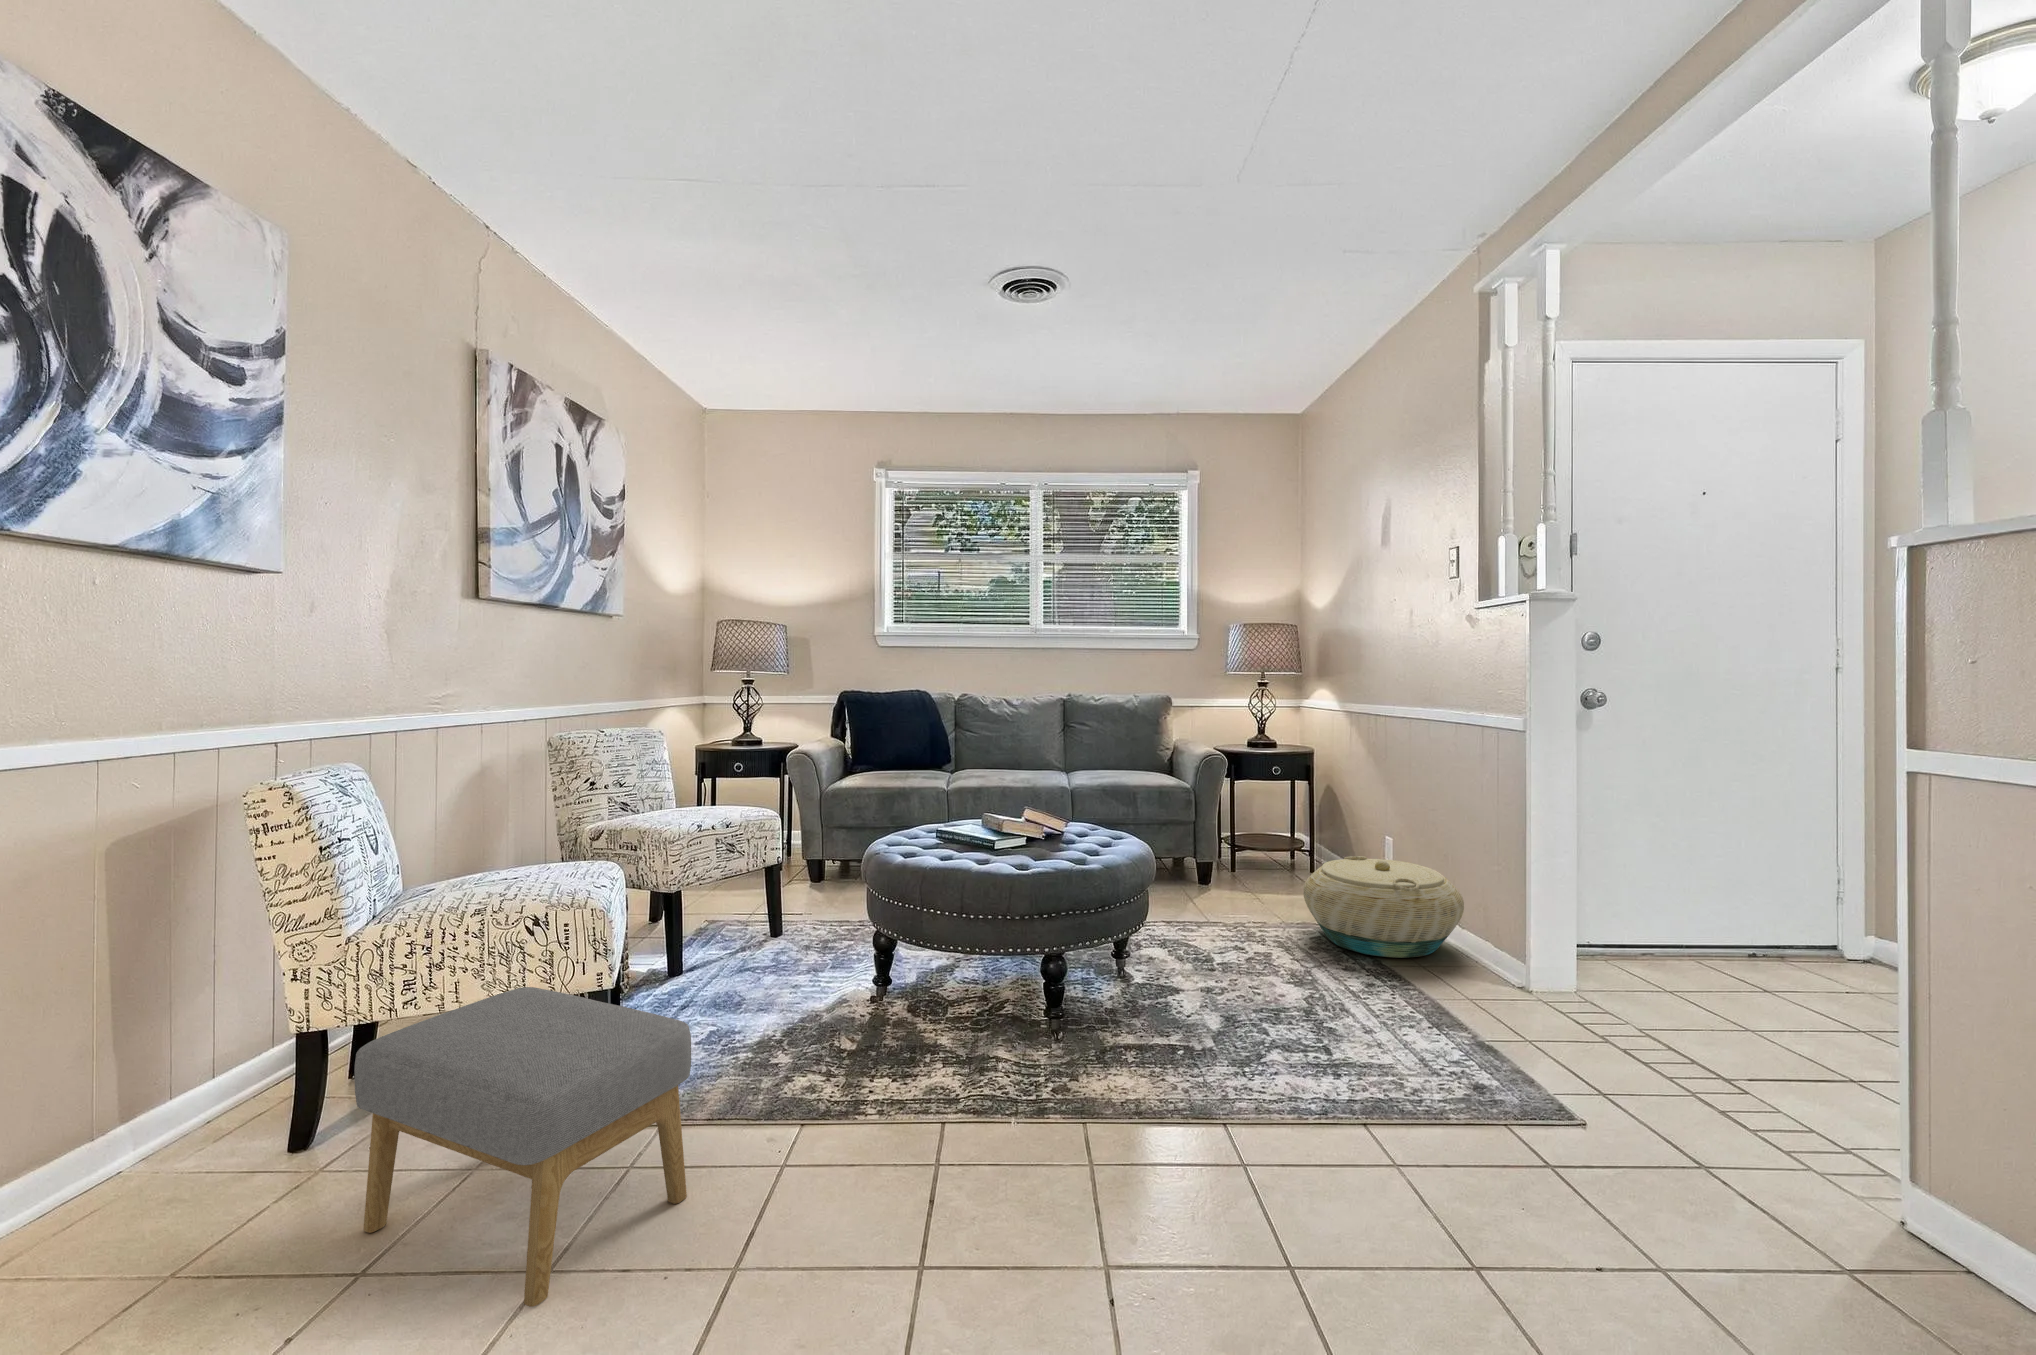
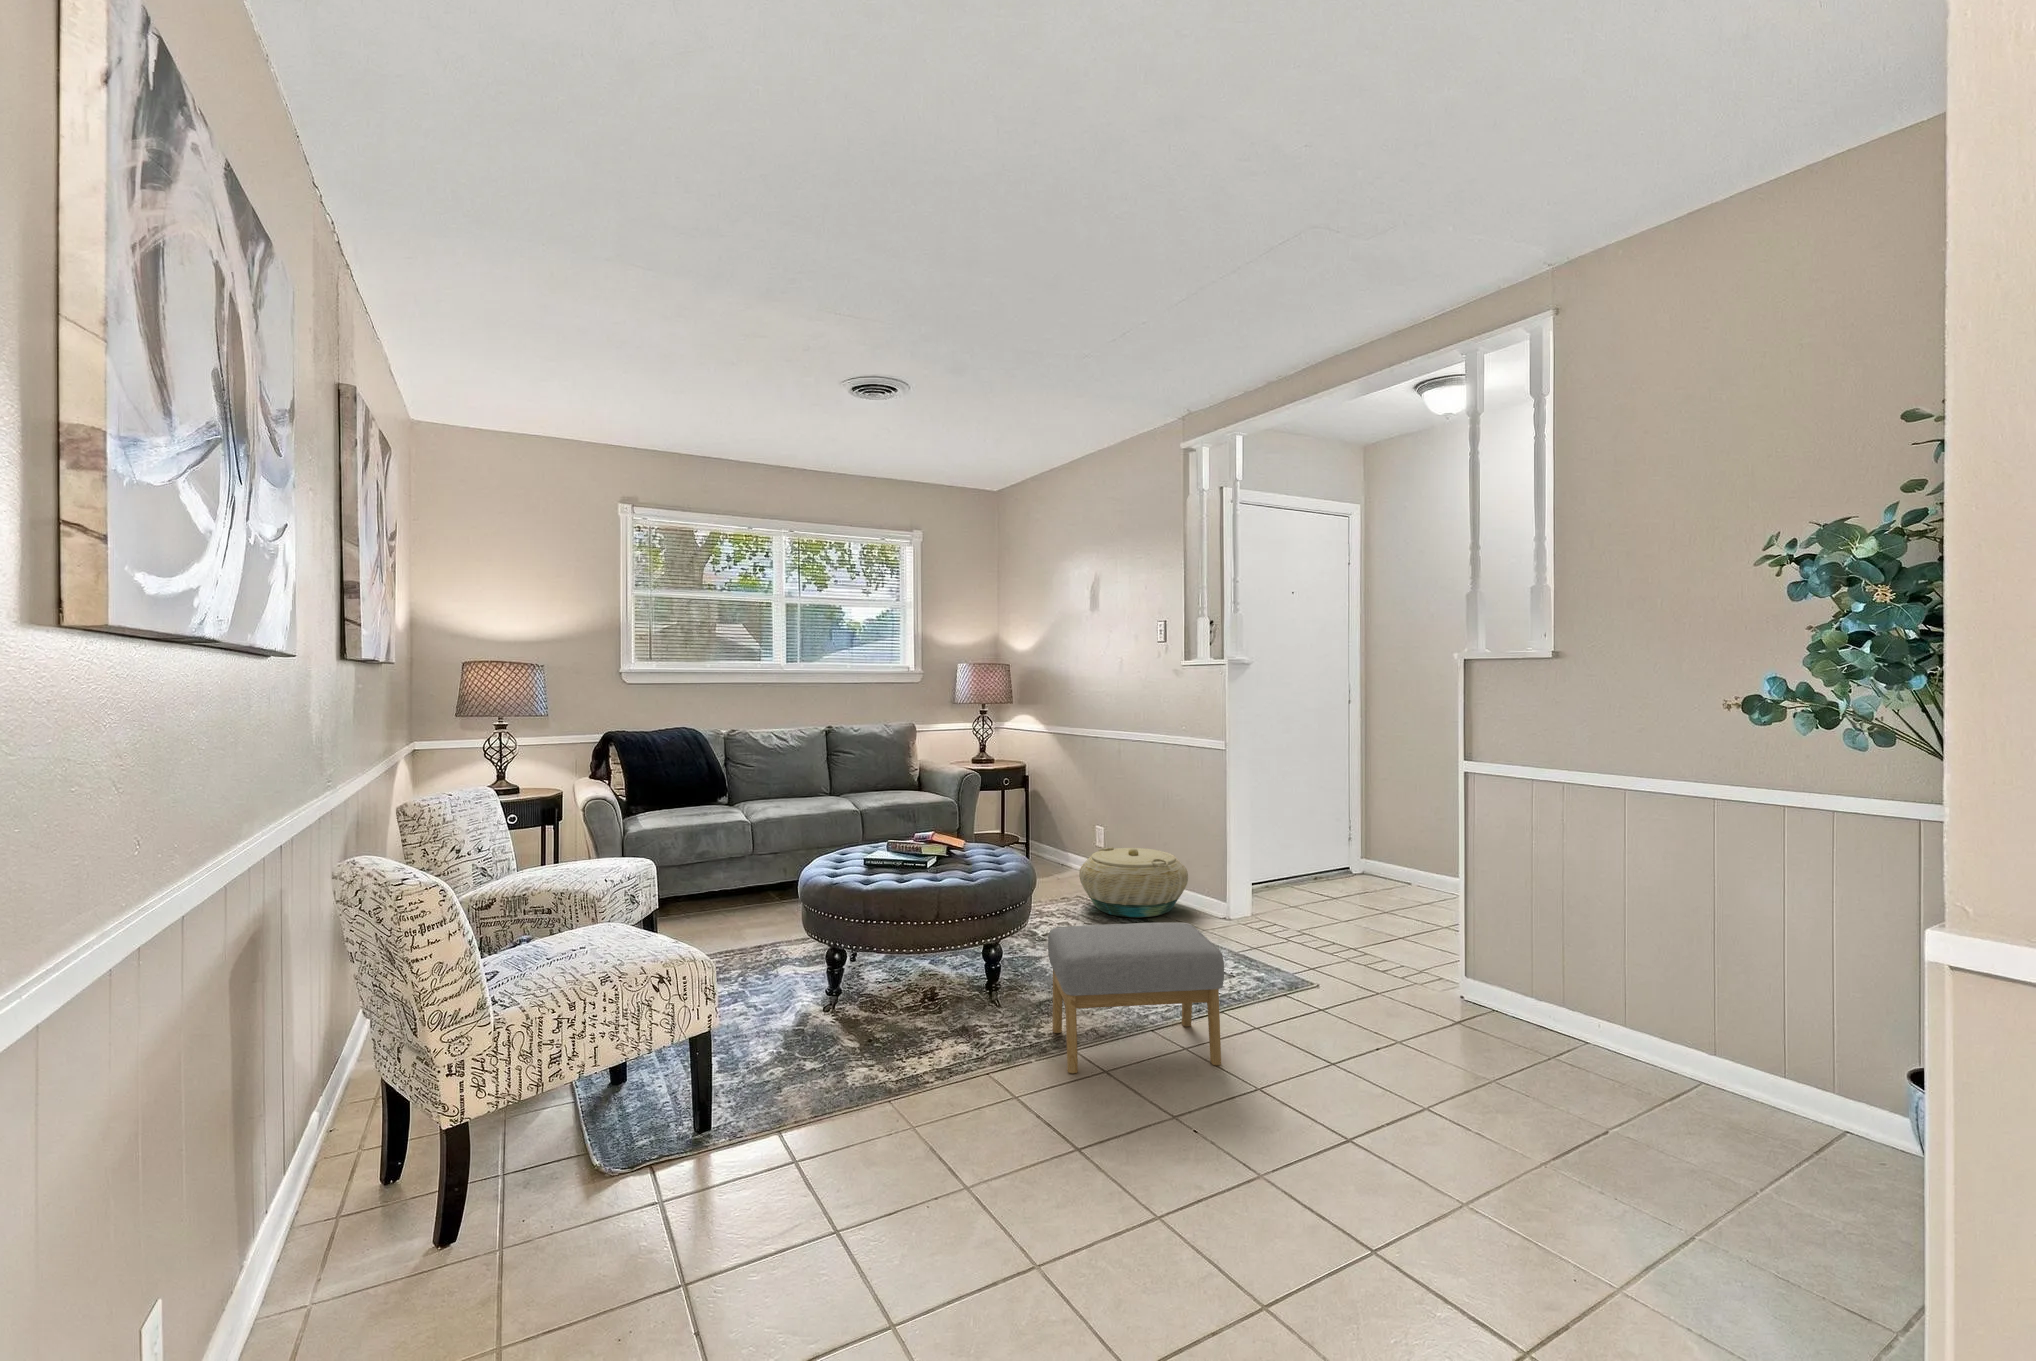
footstool: present [354,987,691,1307] -> present [1048,922,1224,1073]

